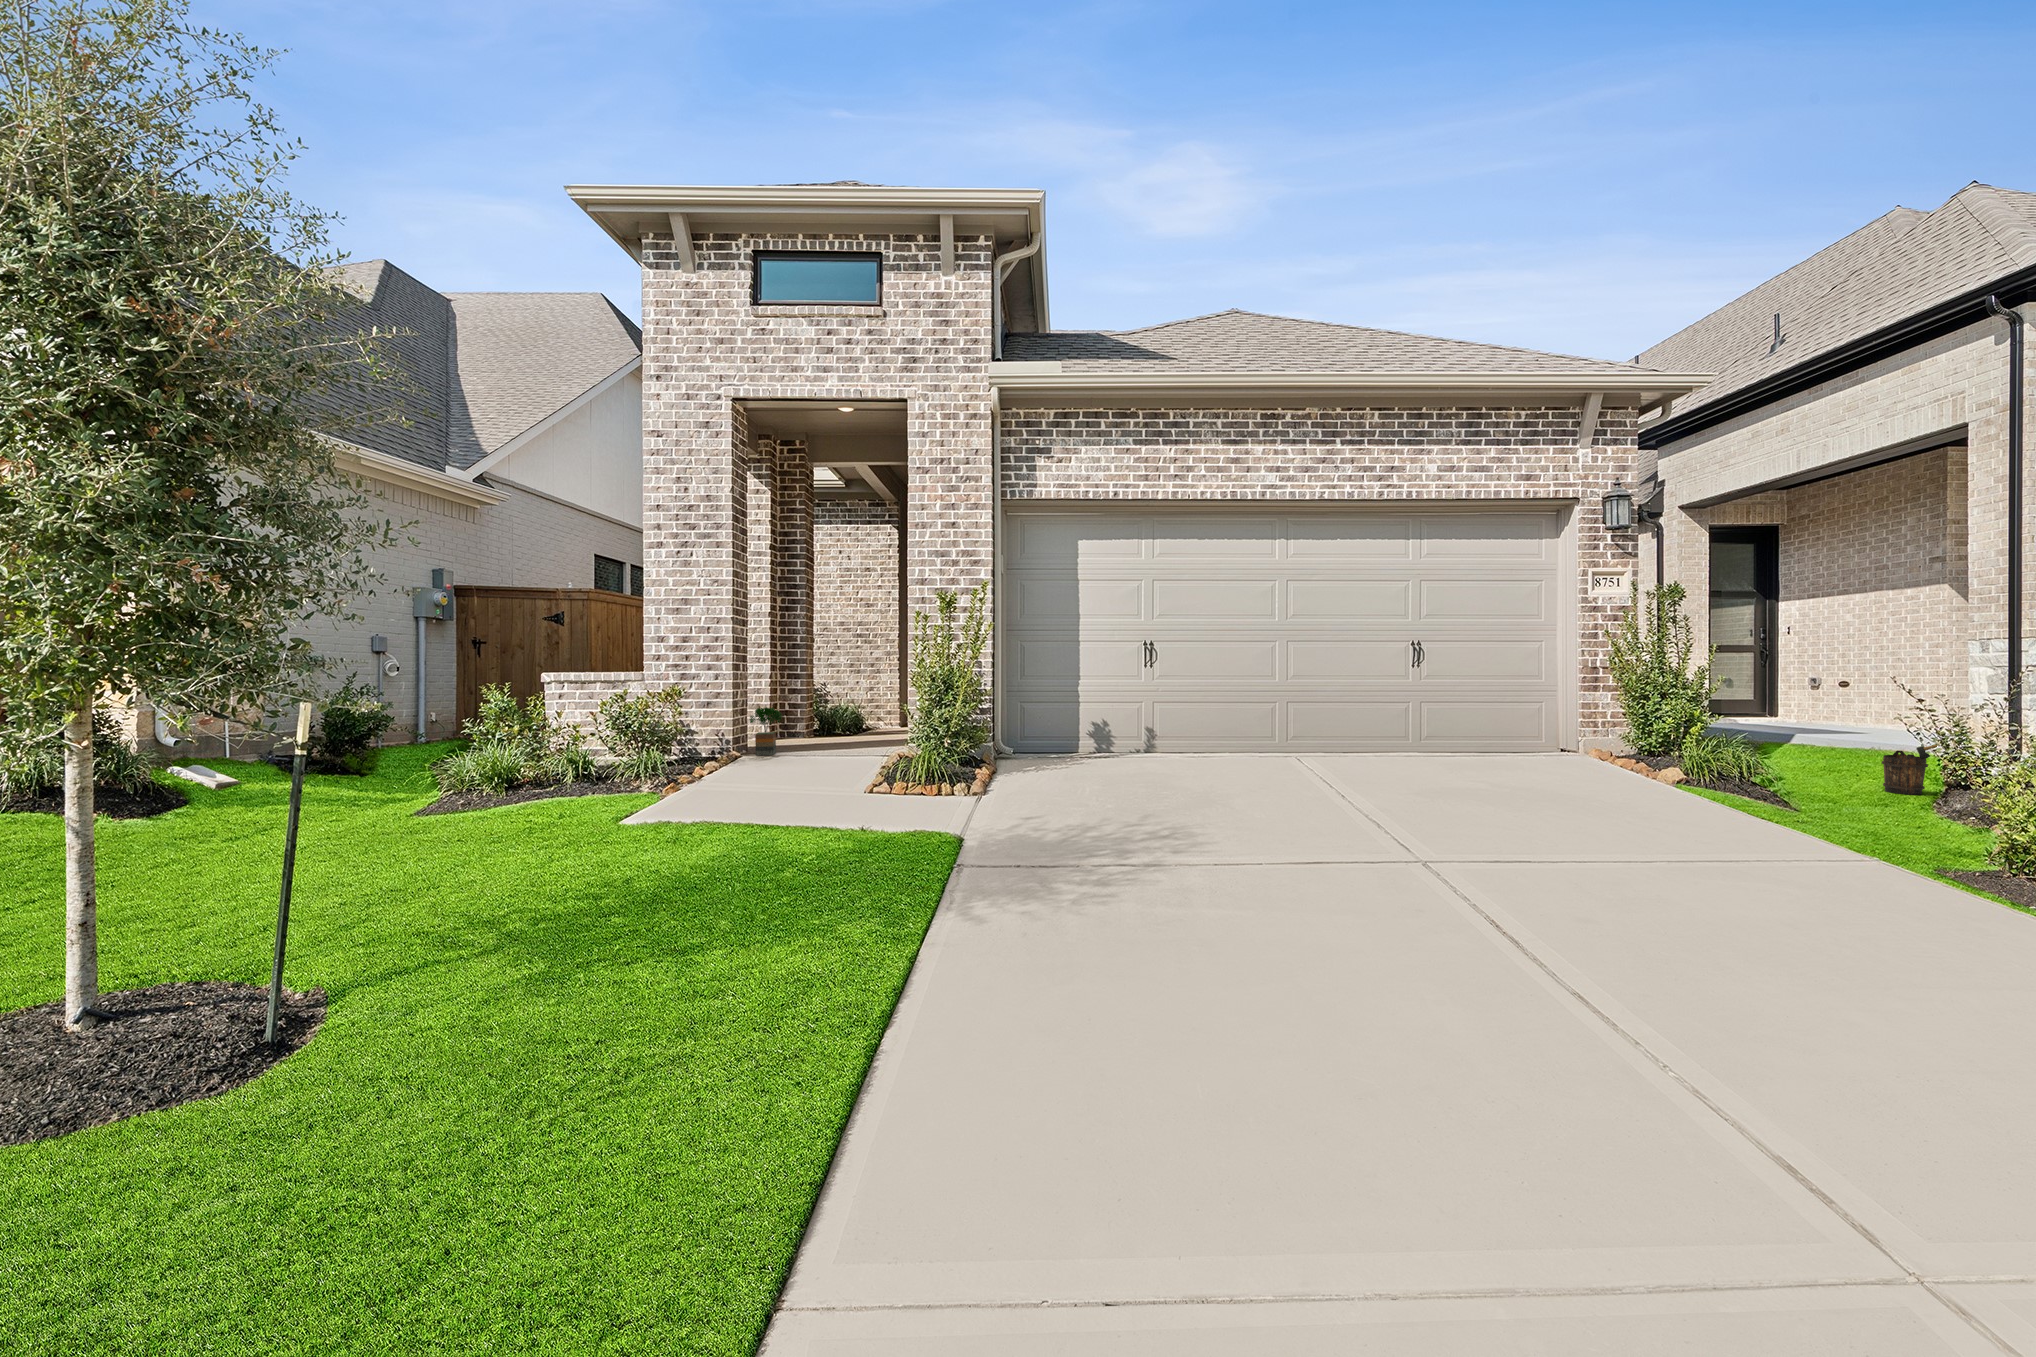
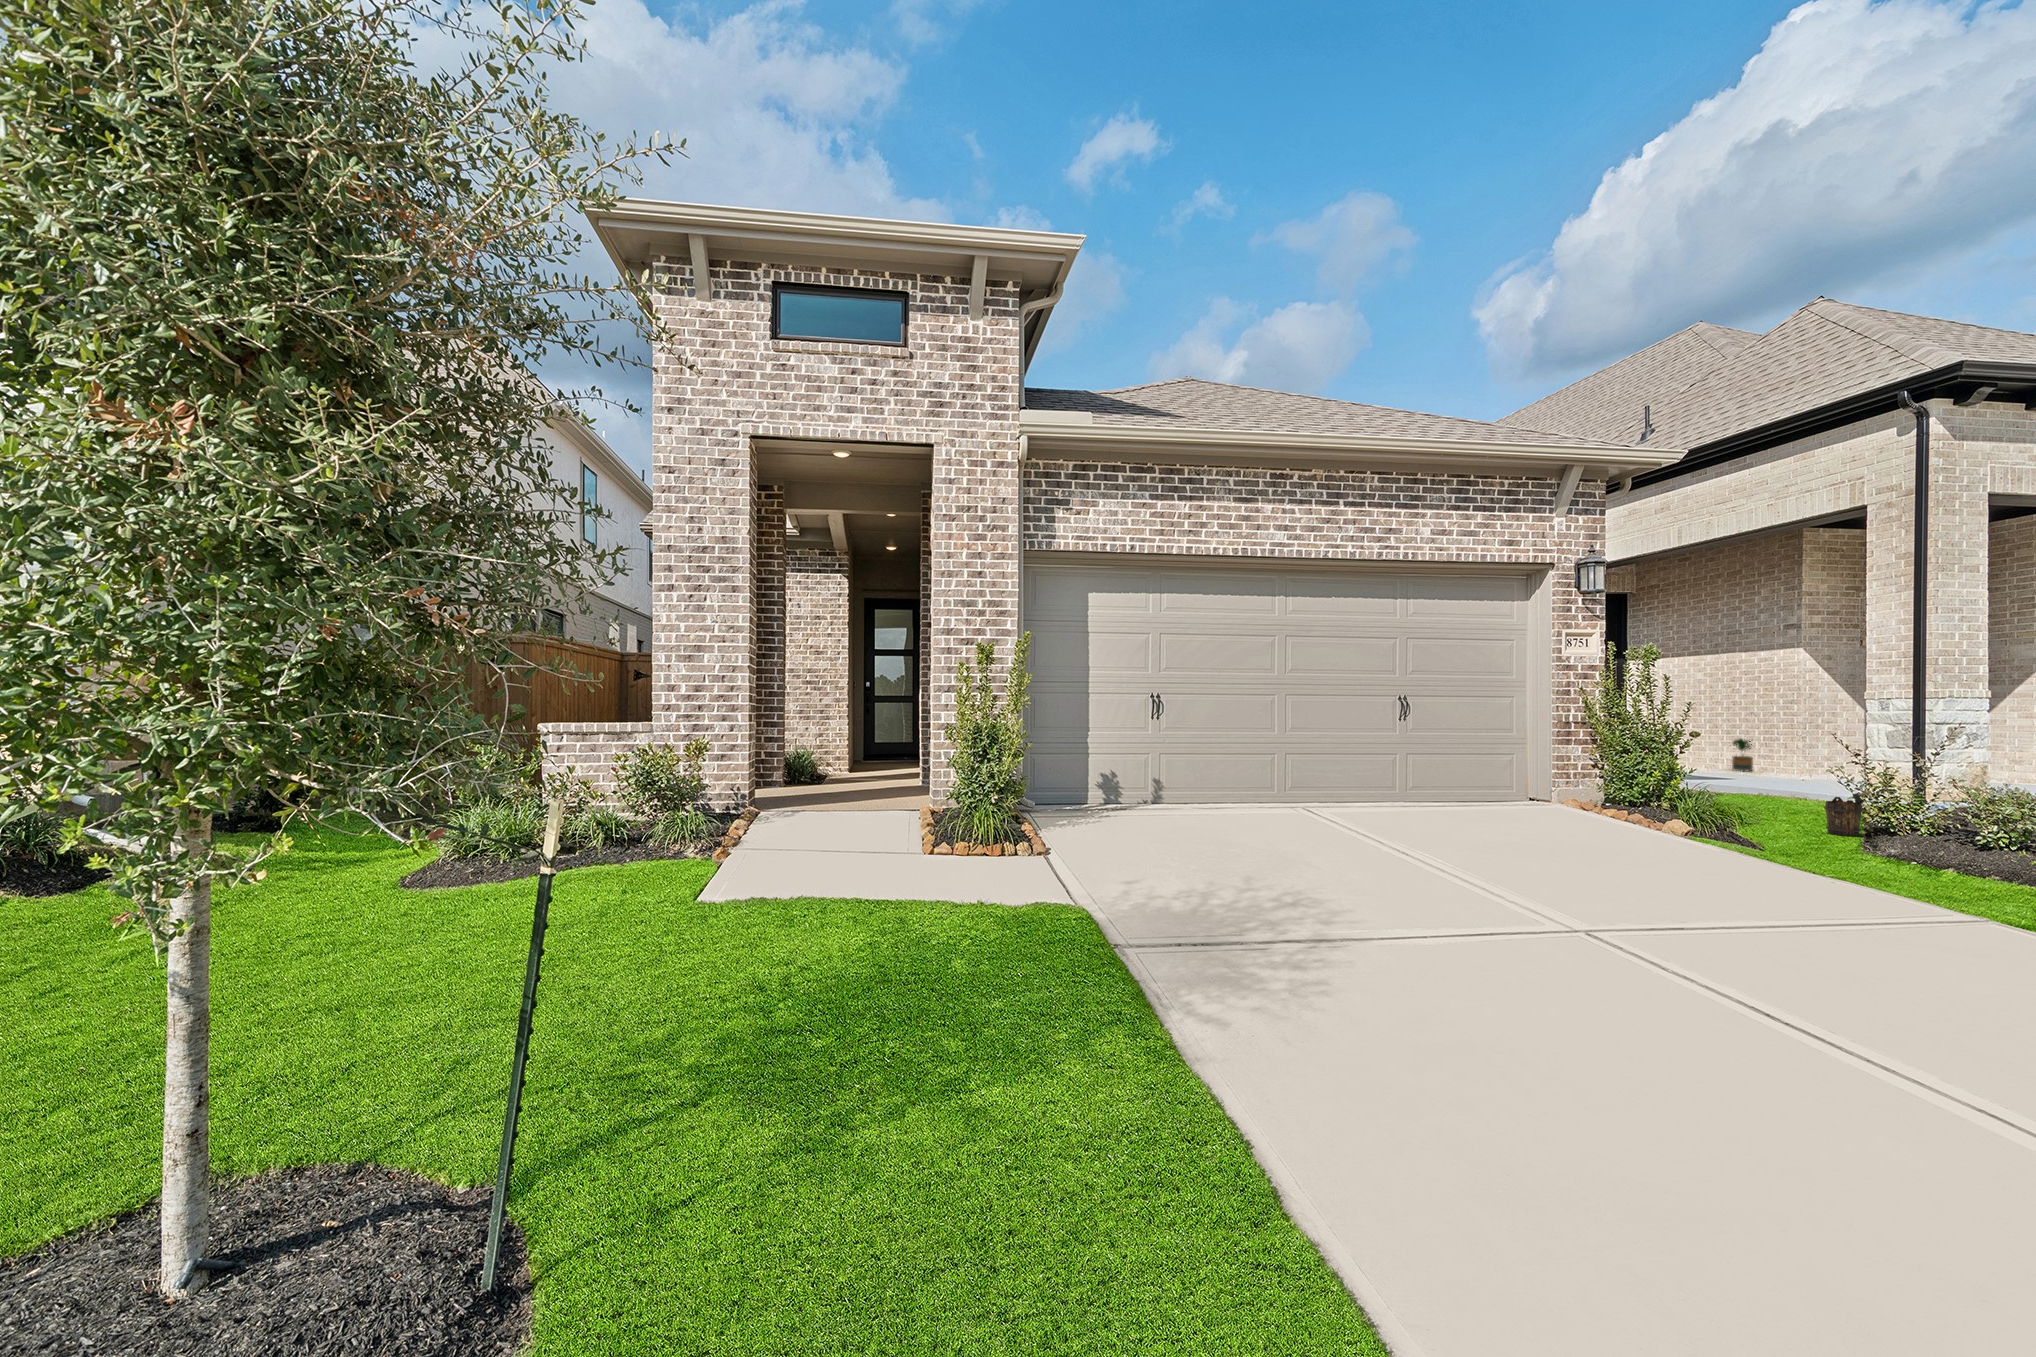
potted tree: present [750,707,782,755] -> present [1732,739,1753,771]

